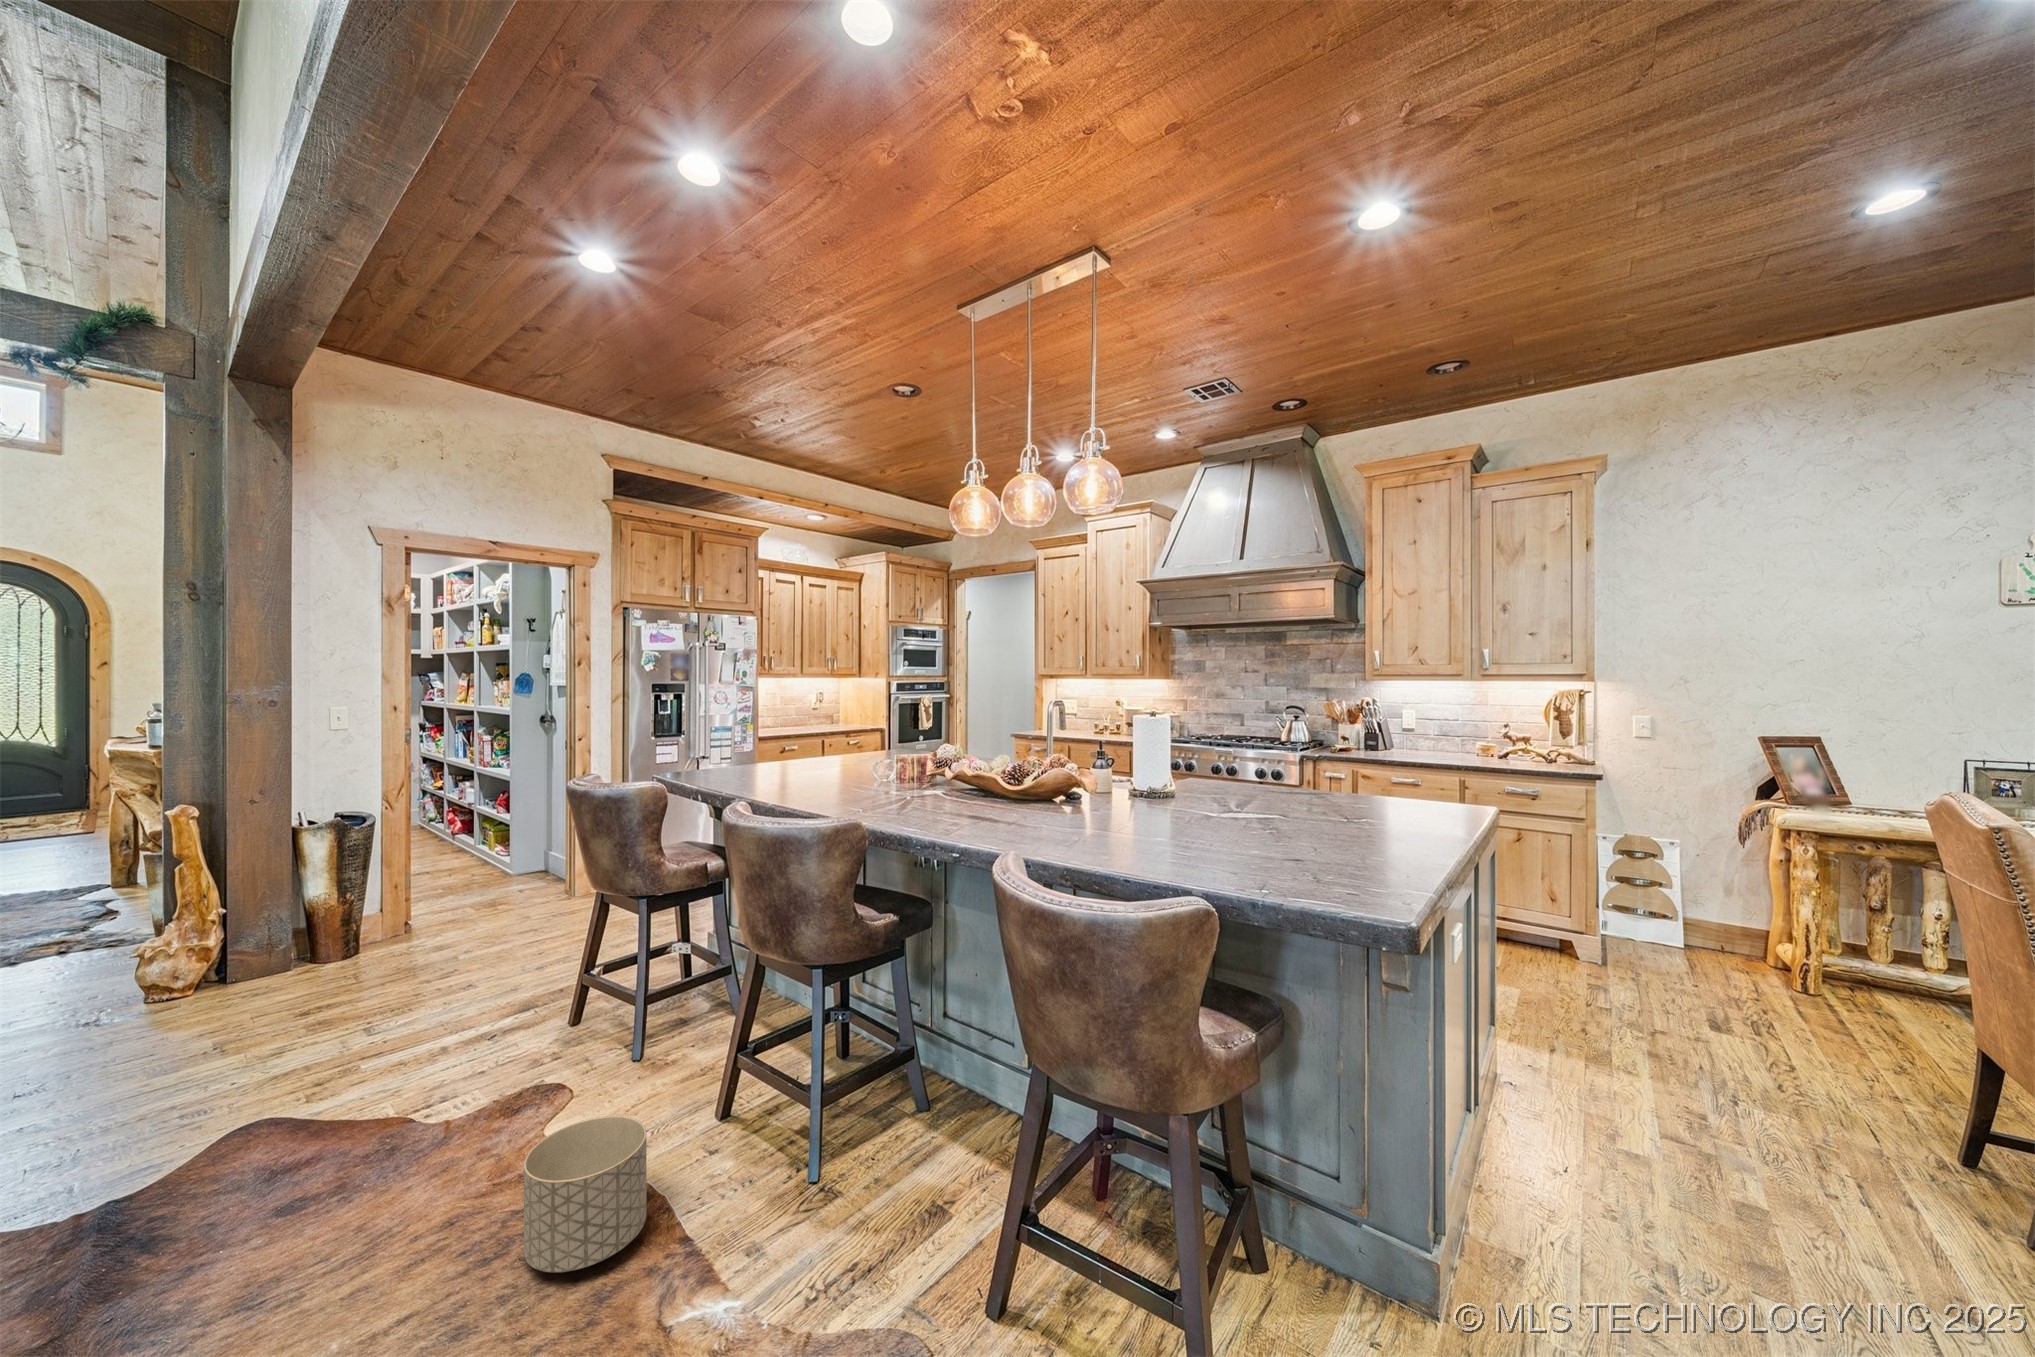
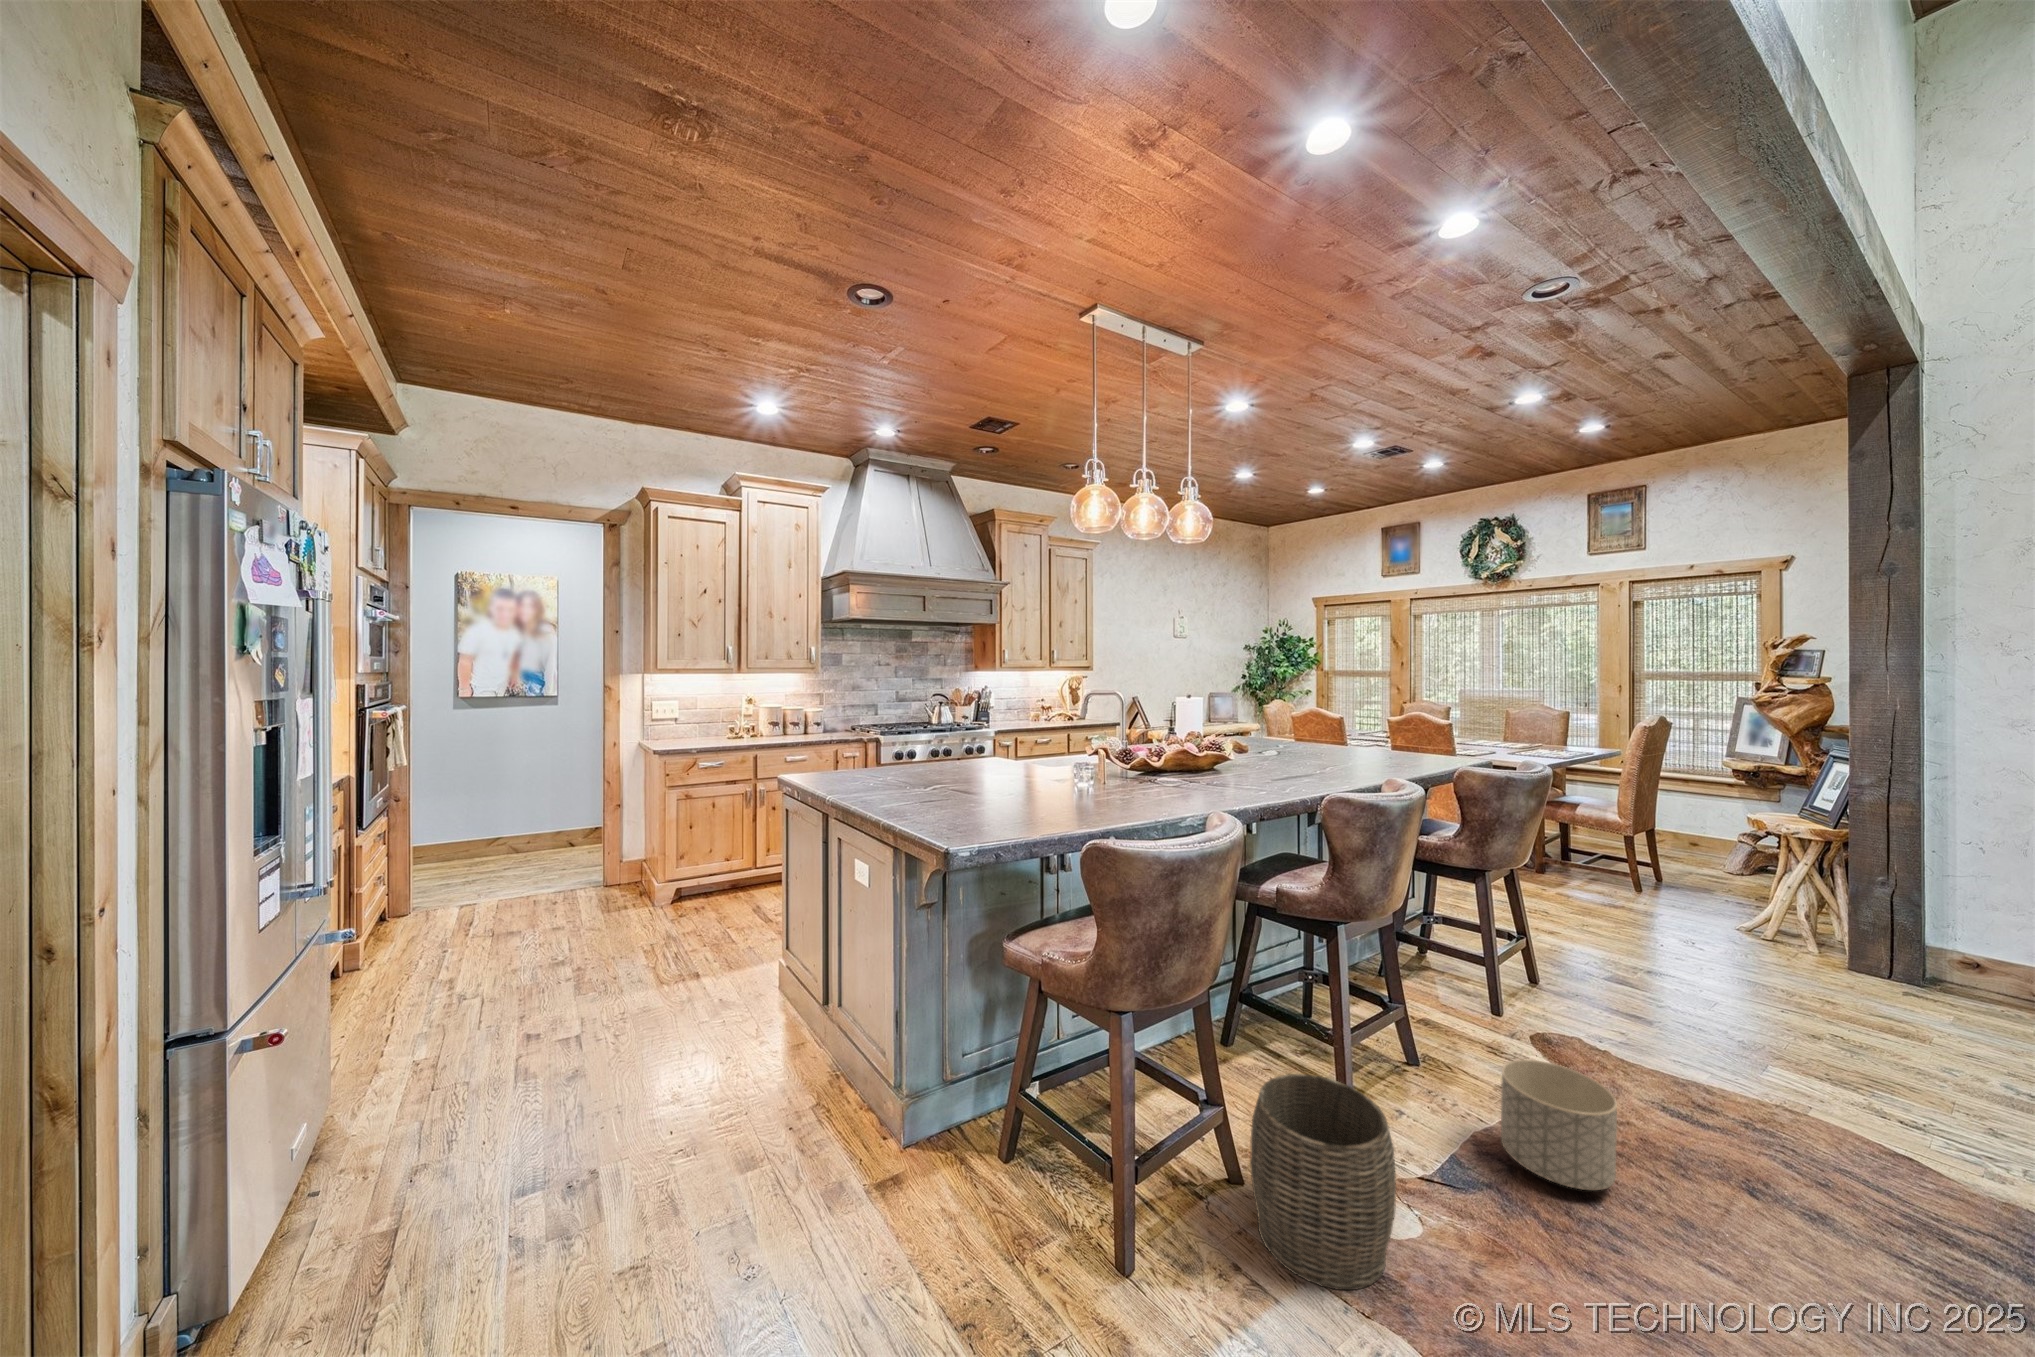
woven basket: none [503,977,620,1119] -> present [1250,1074,1396,1290]

